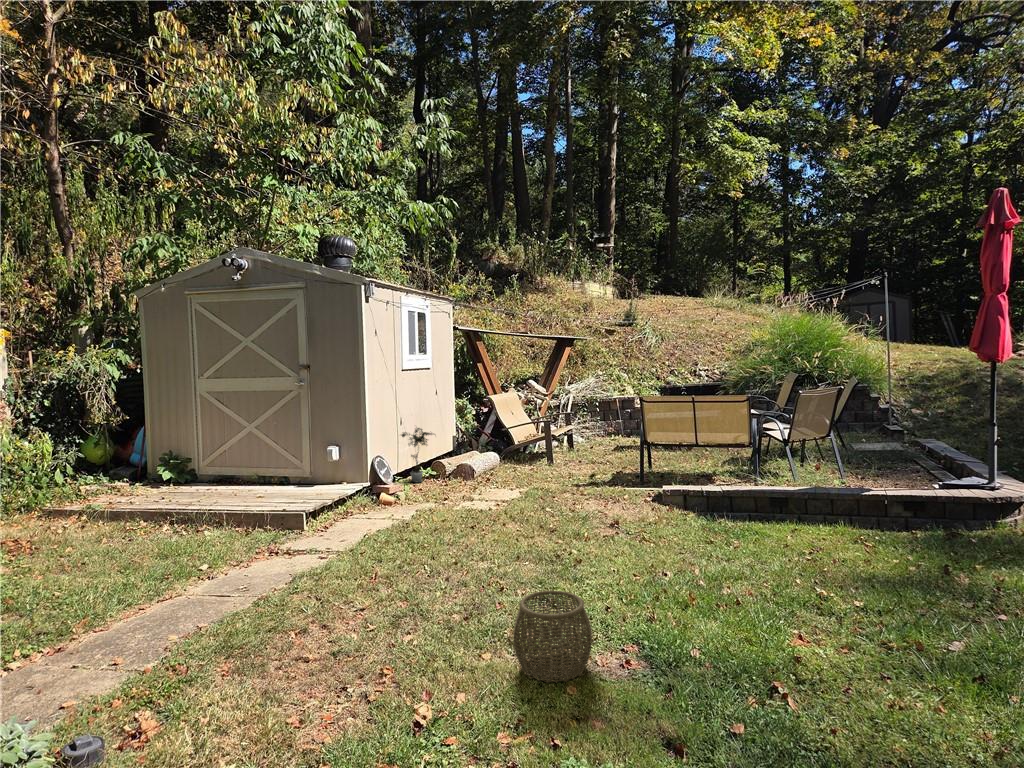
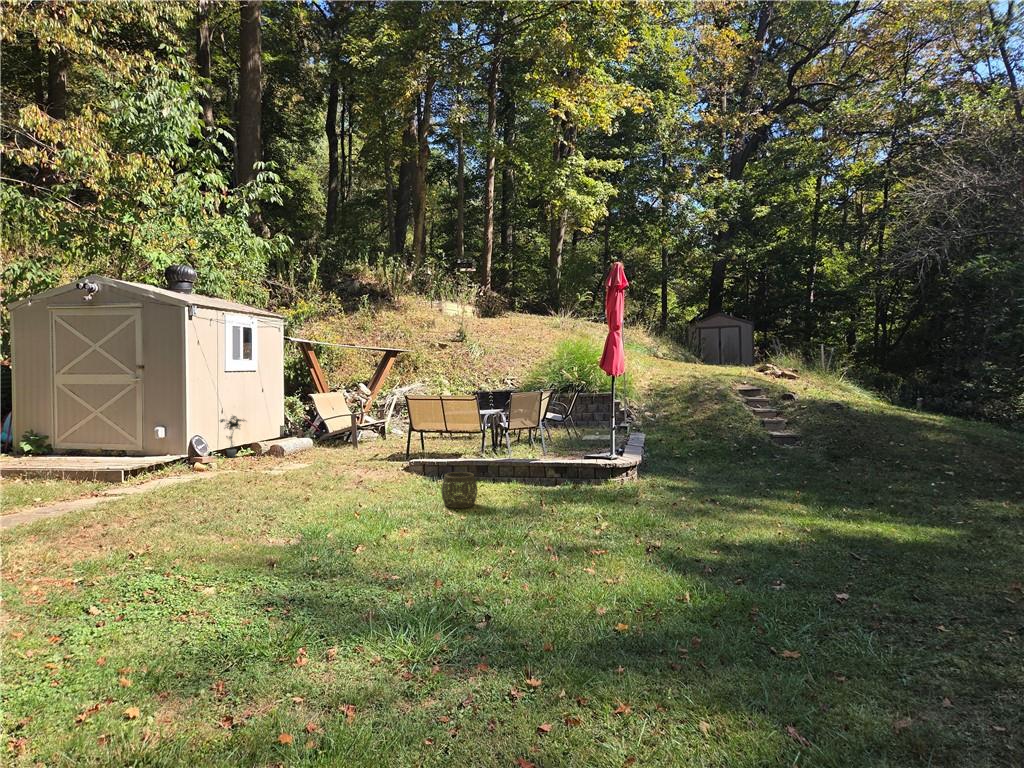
woven basket: present [513,591,593,683] -> present [441,472,477,508]

